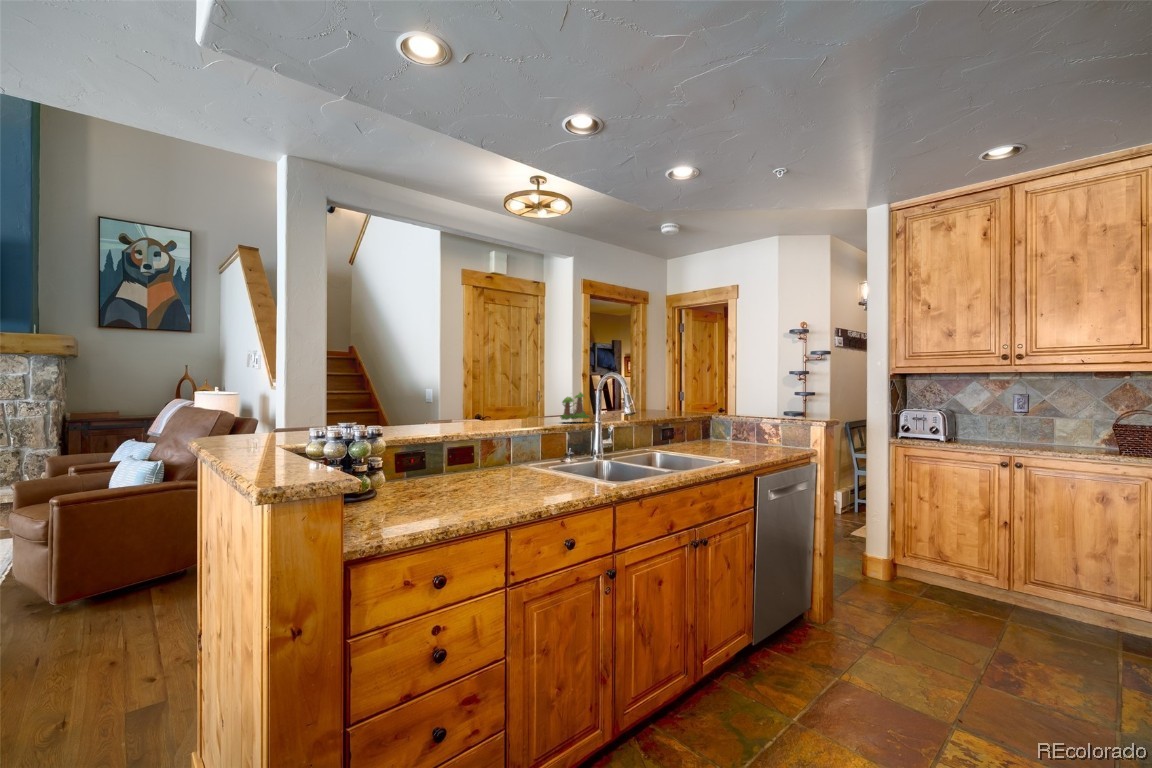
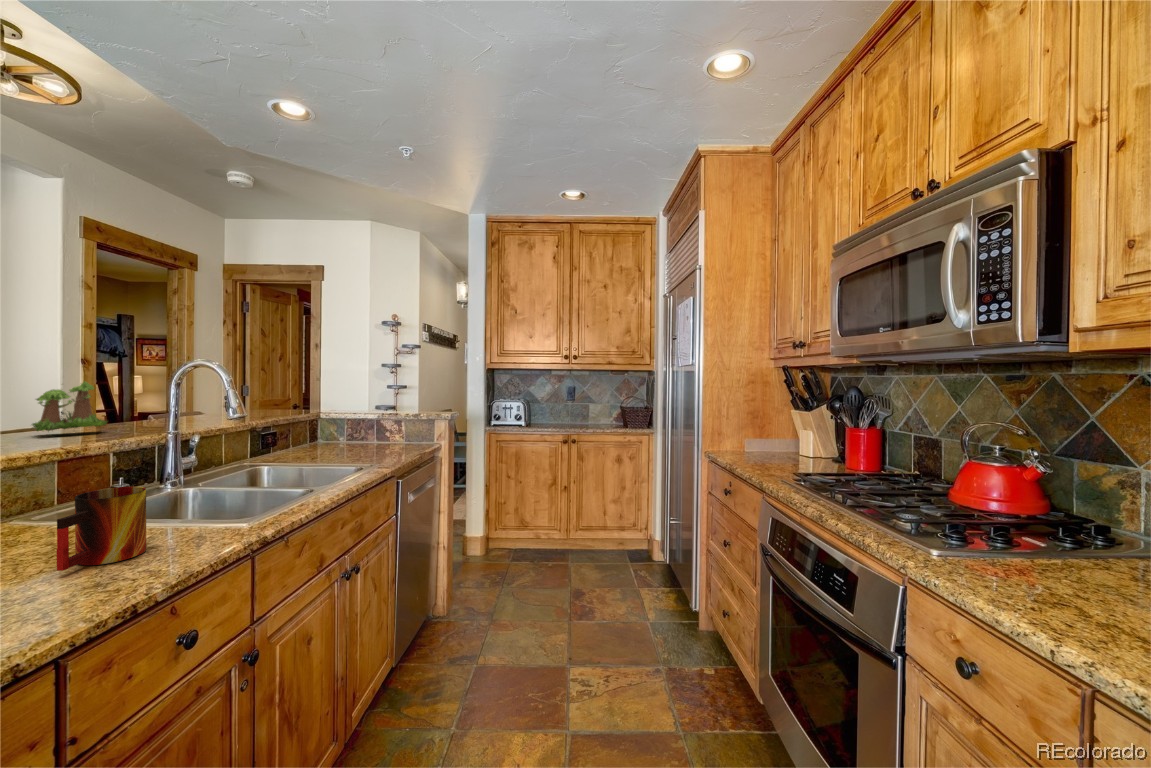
mug: none [556,450,589,487] -> present [57,487,146,571]

